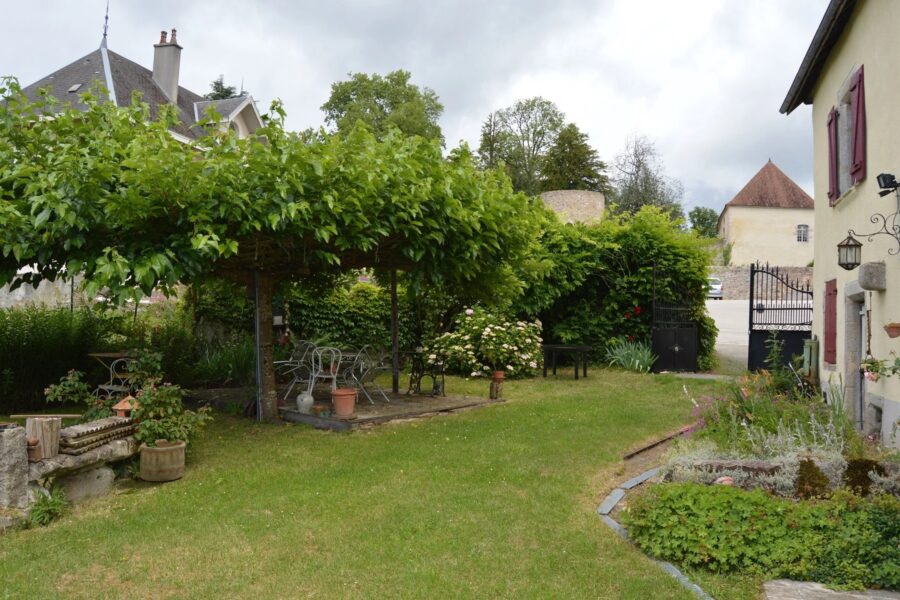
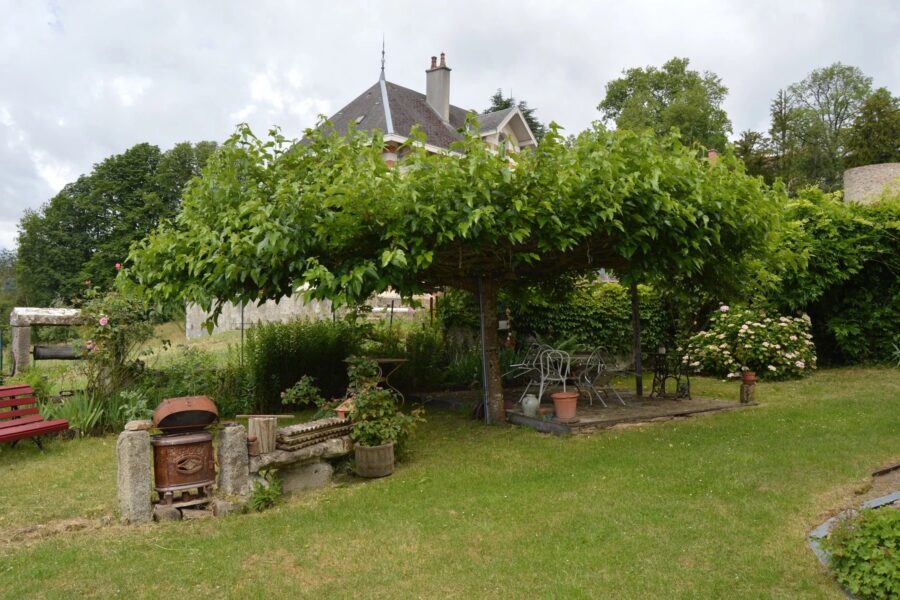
round table: present [539,345,592,379] -> none [808,341,876,380]

